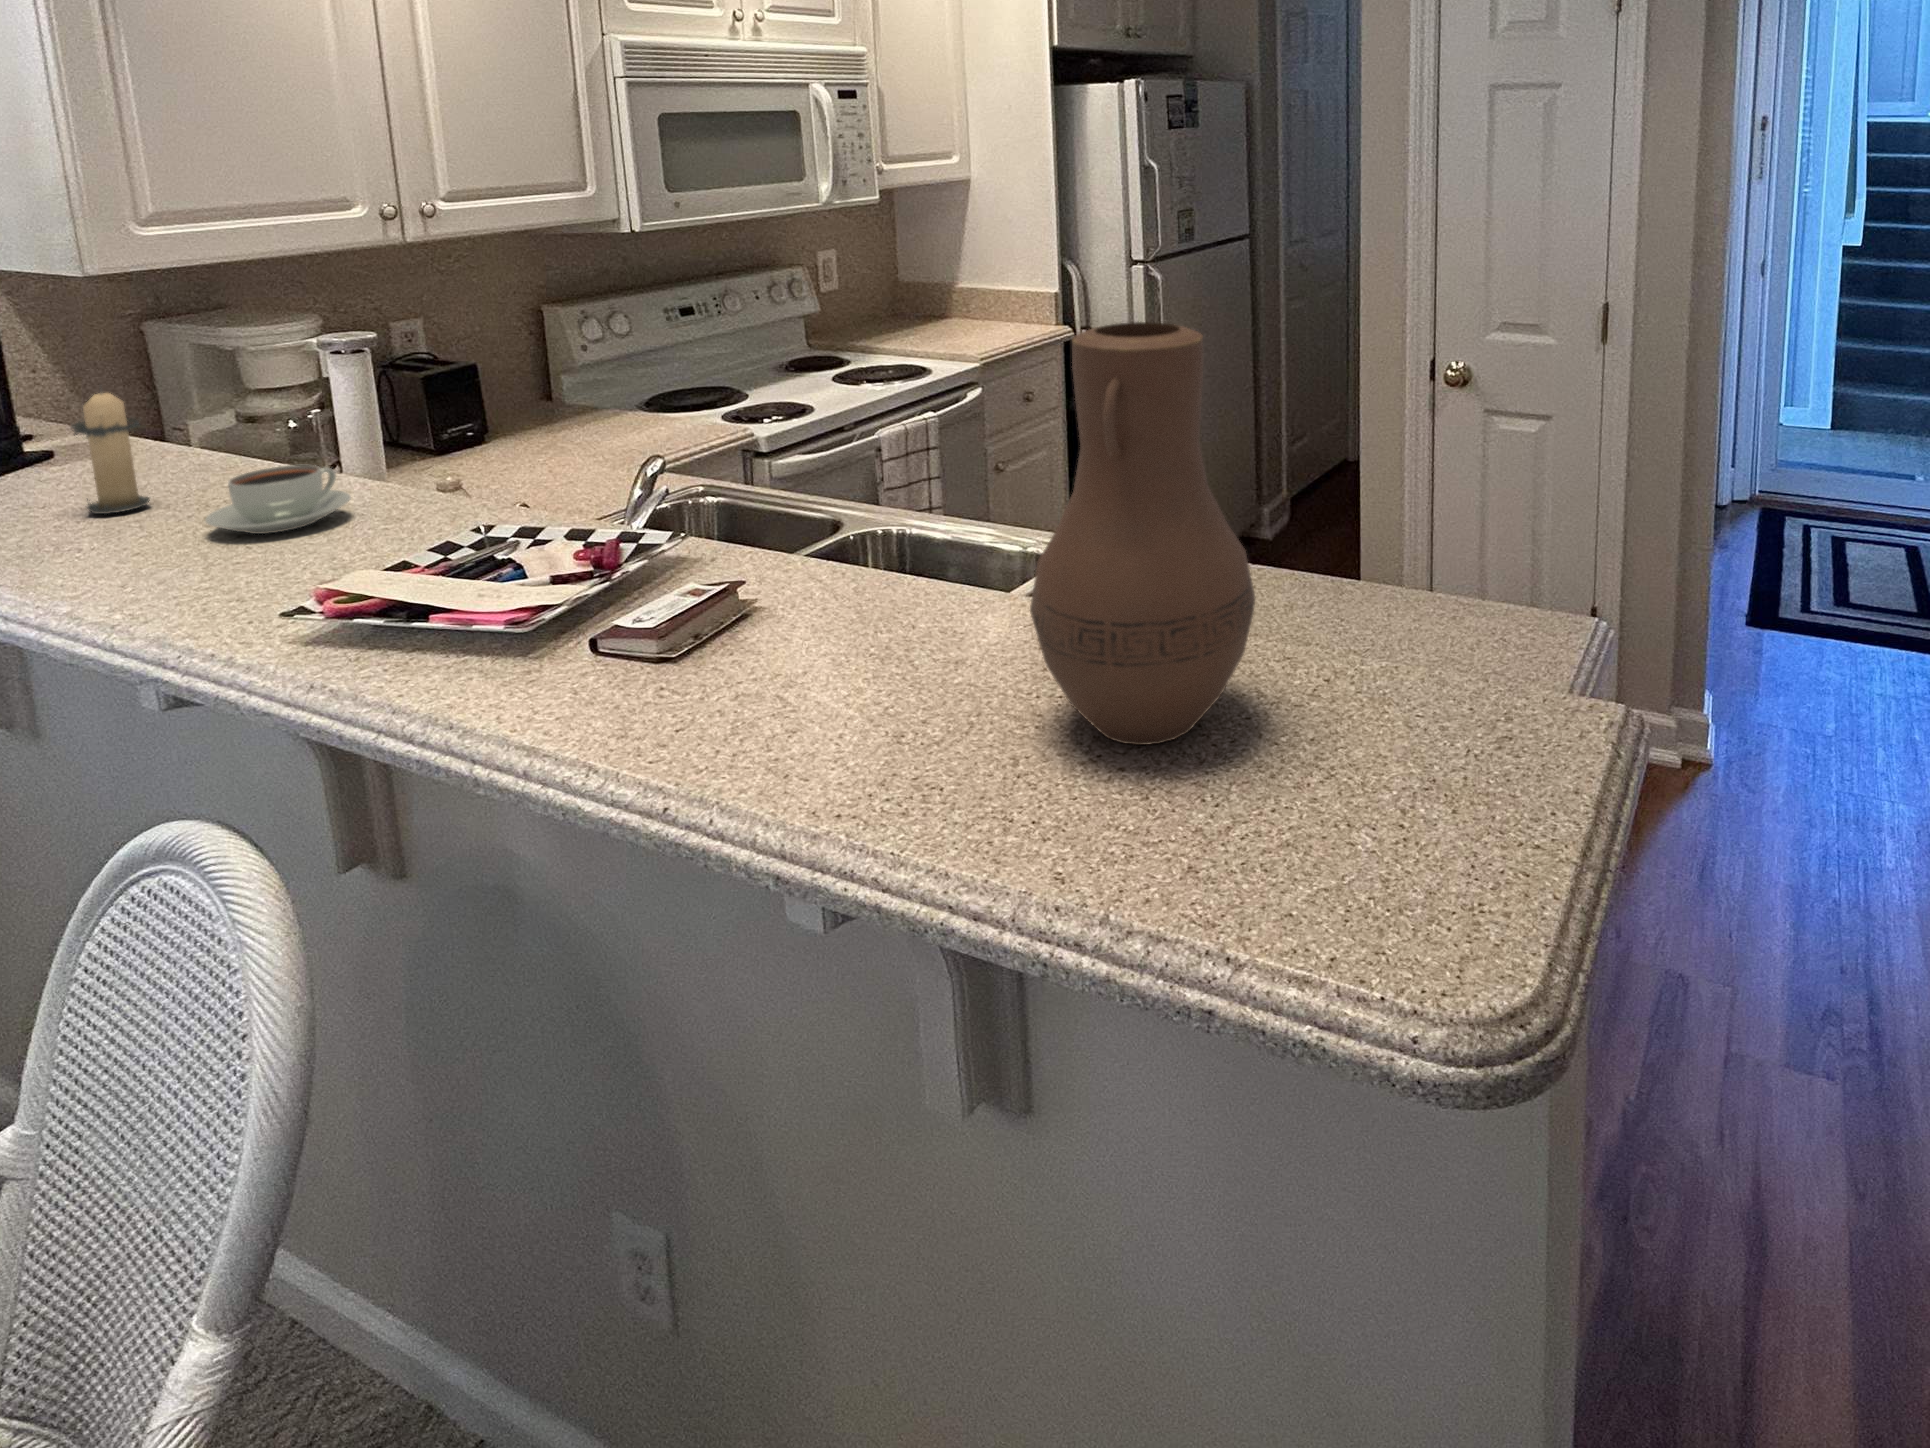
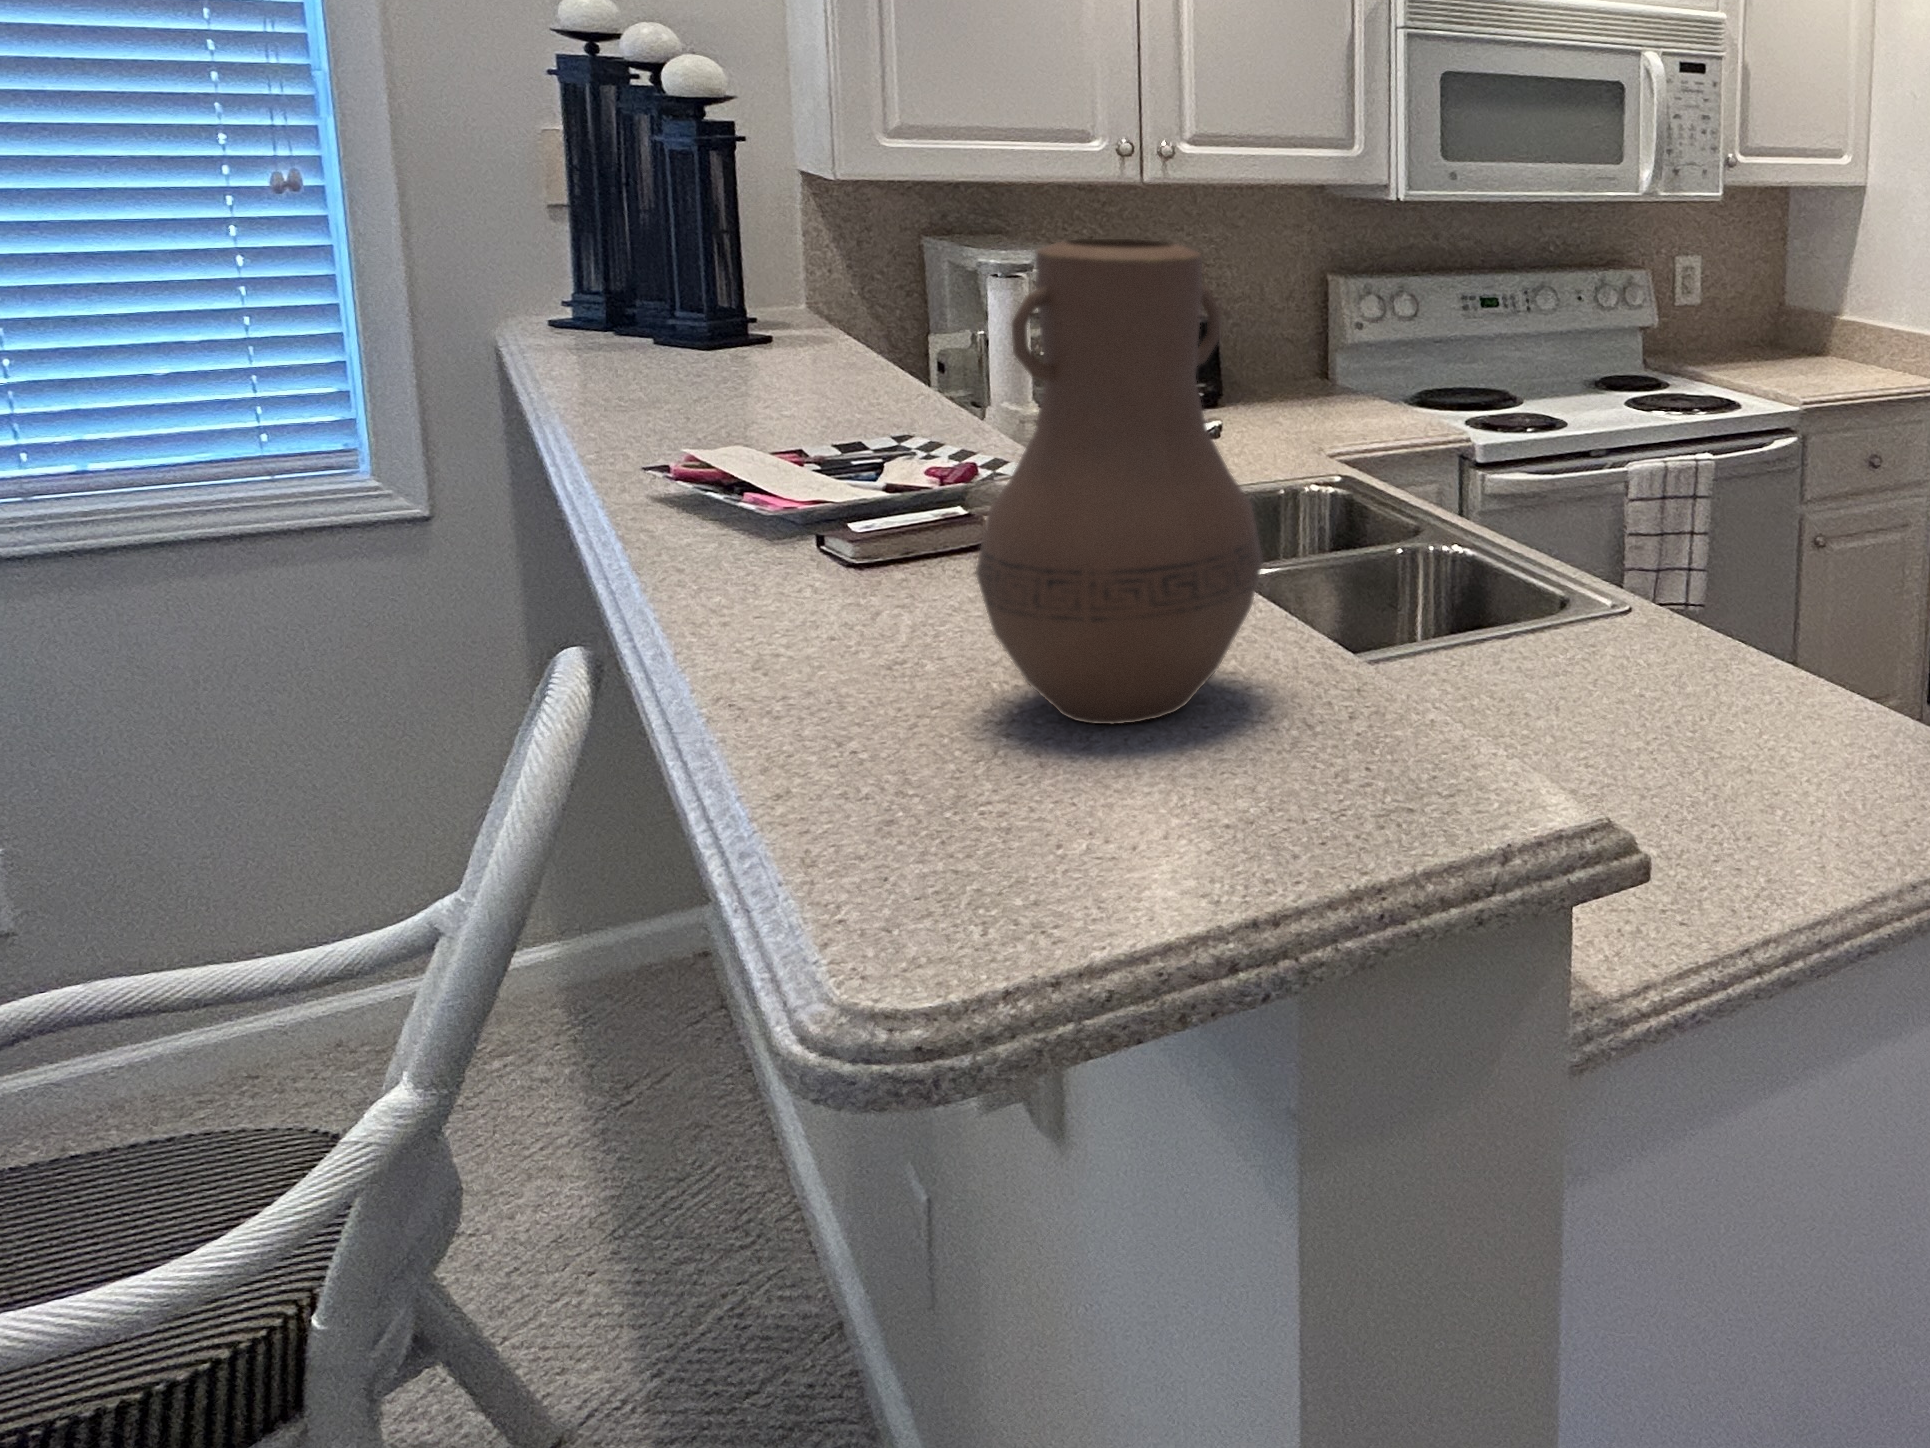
candle: present [71,385,150,514] -> none [692,262,766,386]
coffee cup: present [205,465,351,534] -> none [742,358,877,418]

